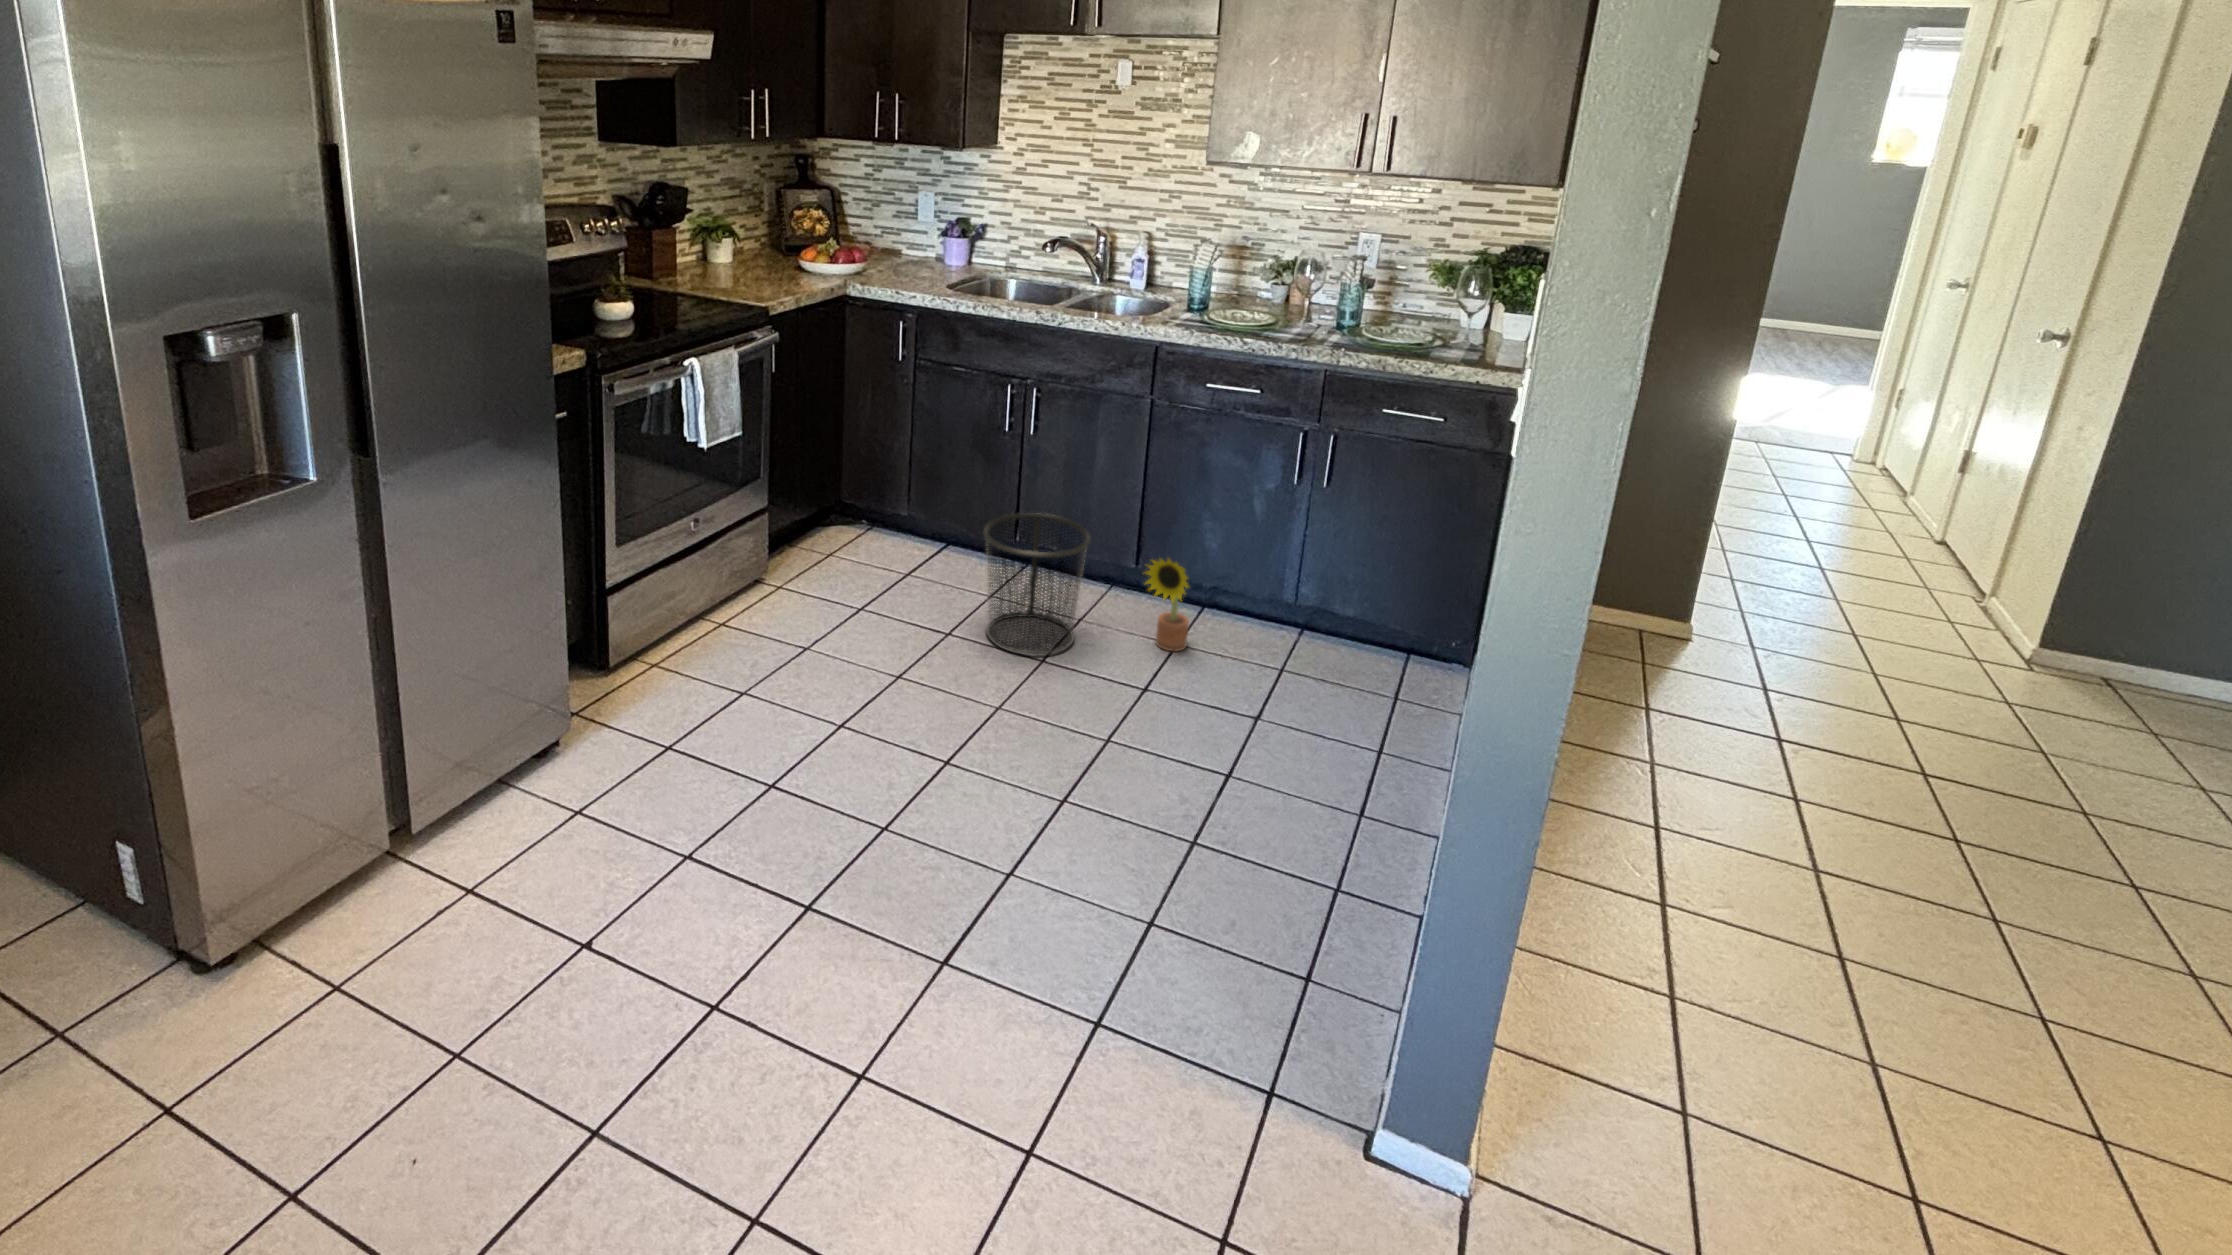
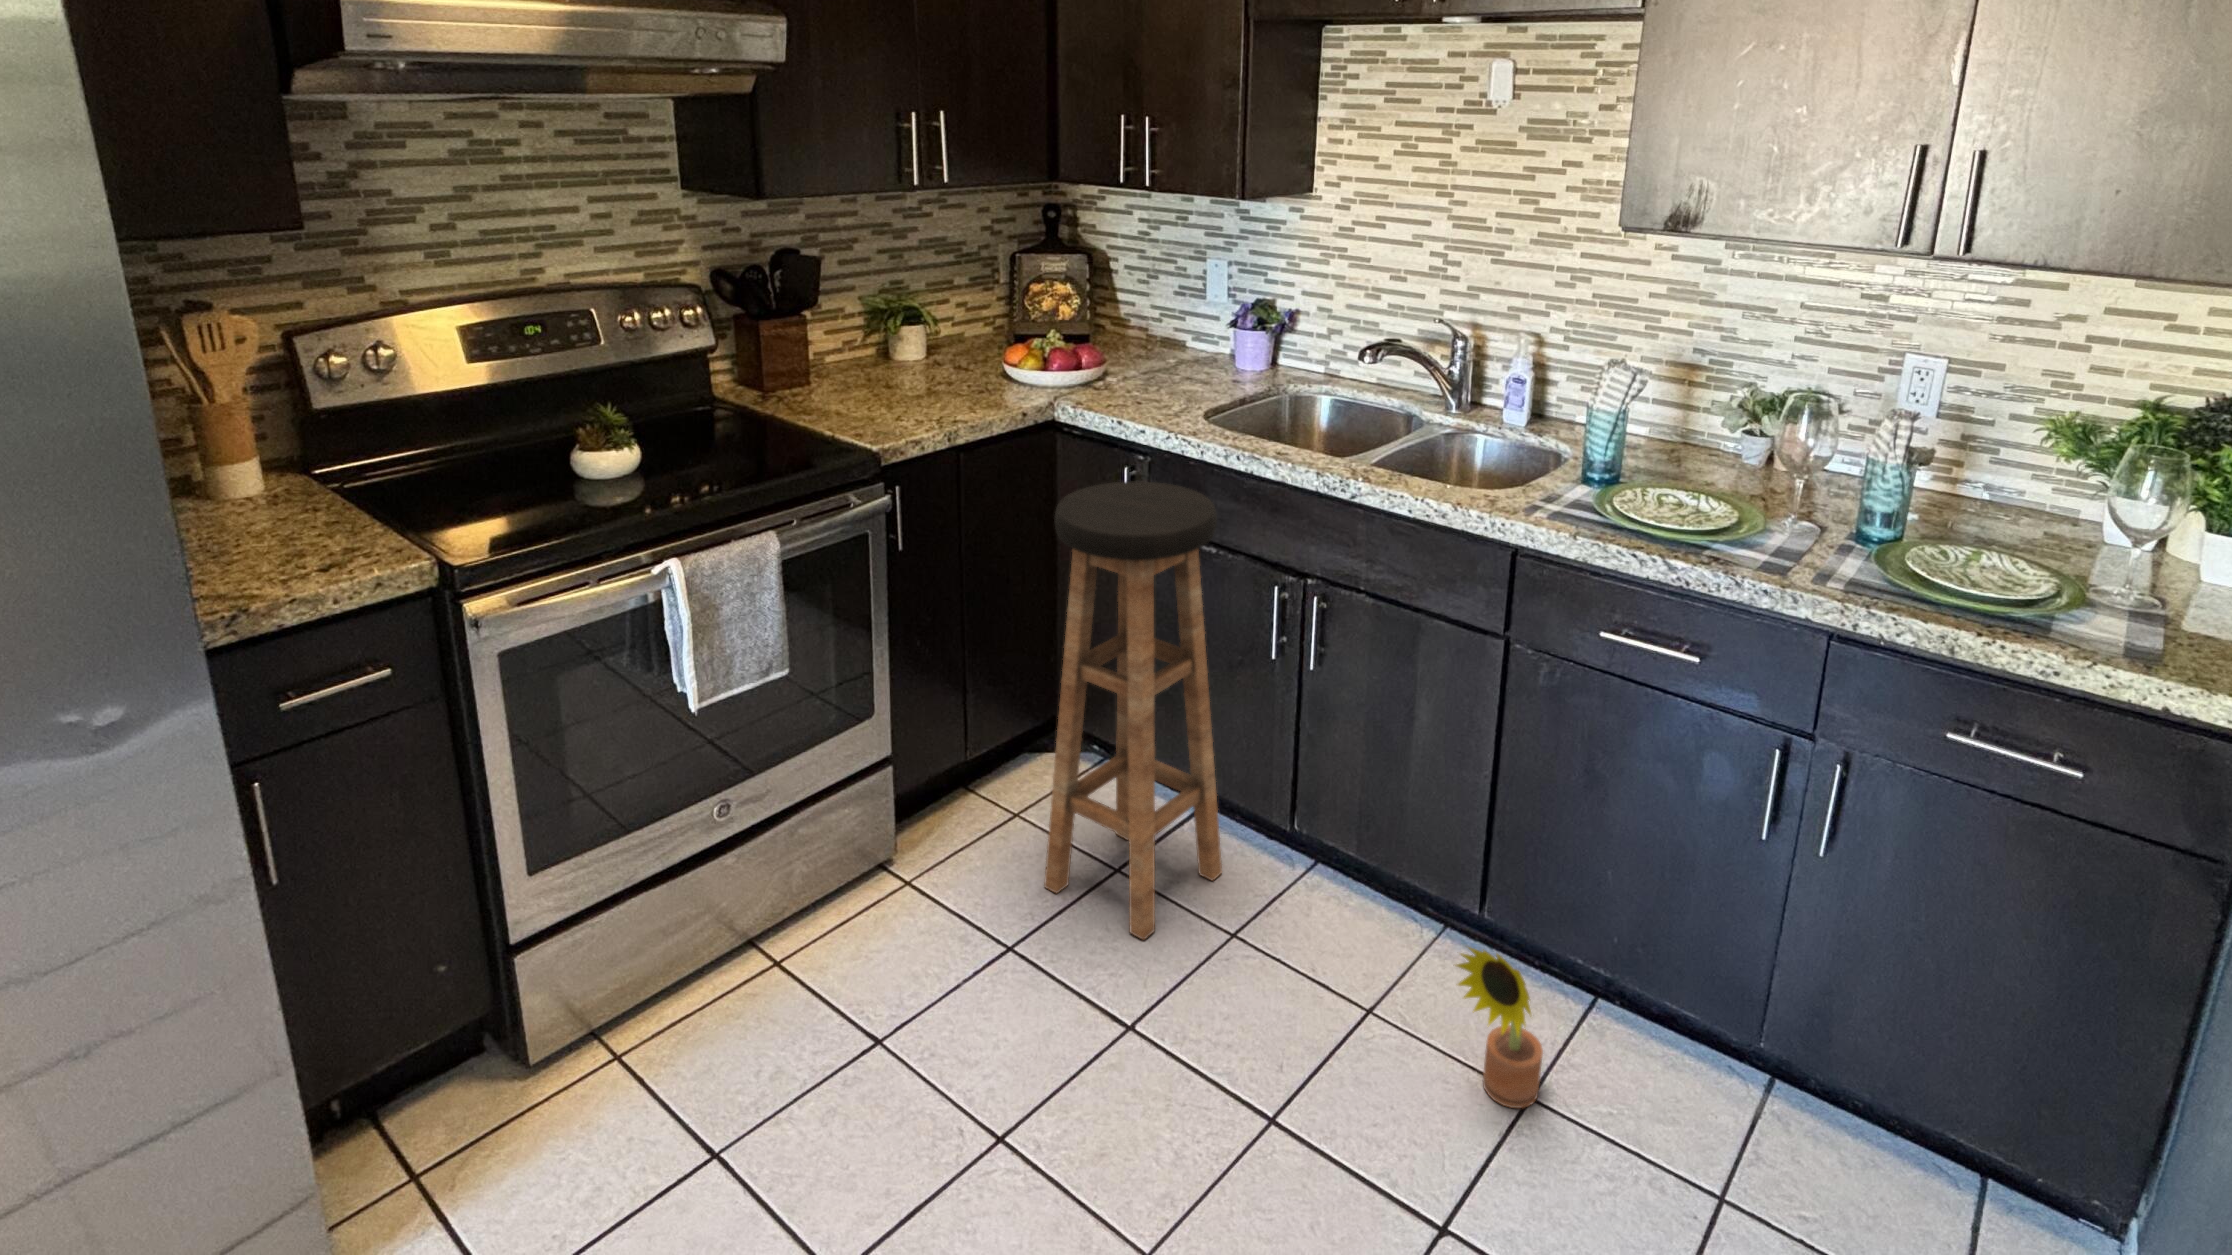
bar stool: none [868,325,980,604] -> present [1044,481,1222,939]
waste bin: present [984,513,1090,656] -> none [1179,818,1364,1091]

